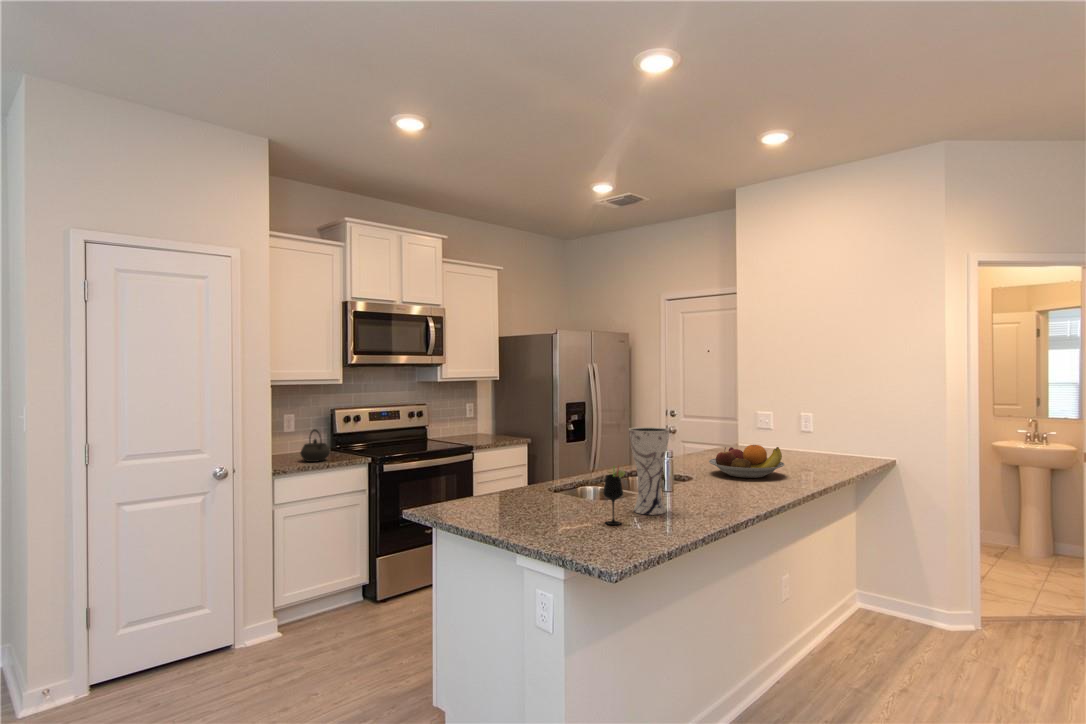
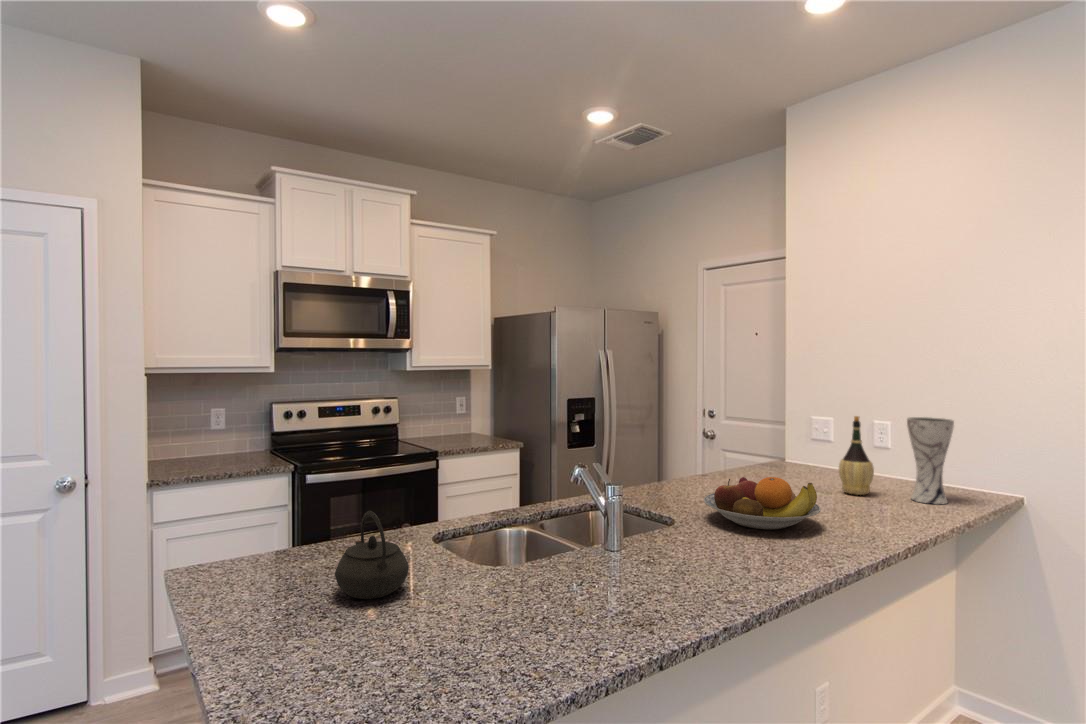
wine bottle: none [785,406,808,460] -> present [839,416,874,495]
vase: present [629,427,669,515] -> present [907,417,954,504]
kettle: present [301,429,330,462] -> present [335,511,409,599]
wine glass: present [604,466,625,525] -> none [426,533,461,640]

